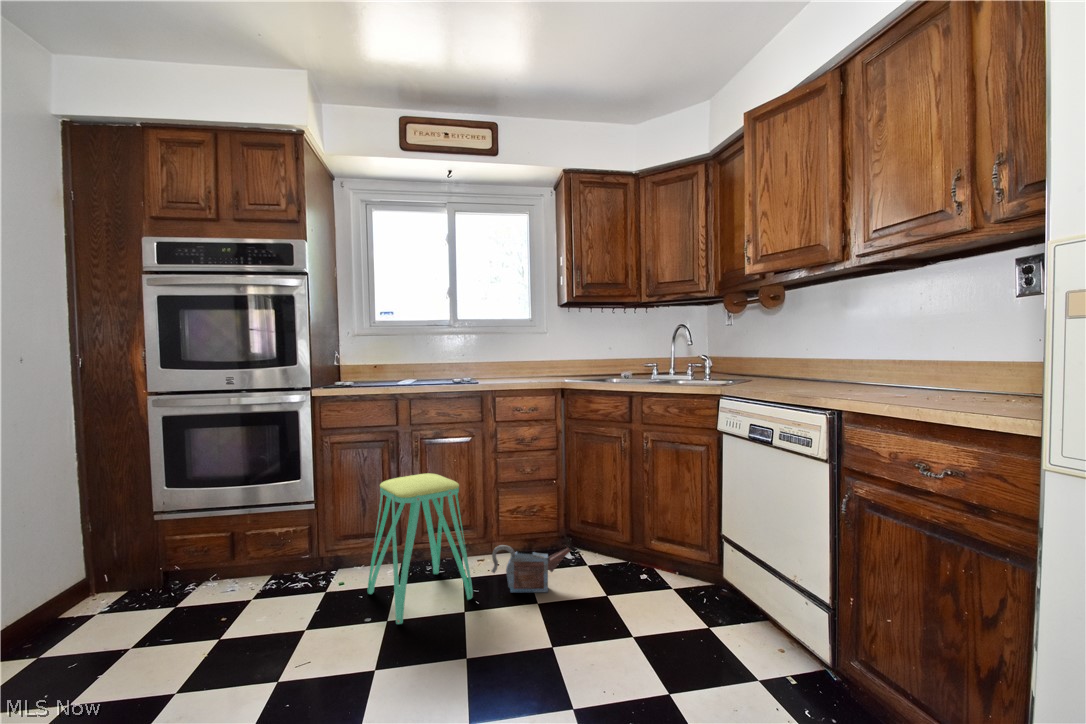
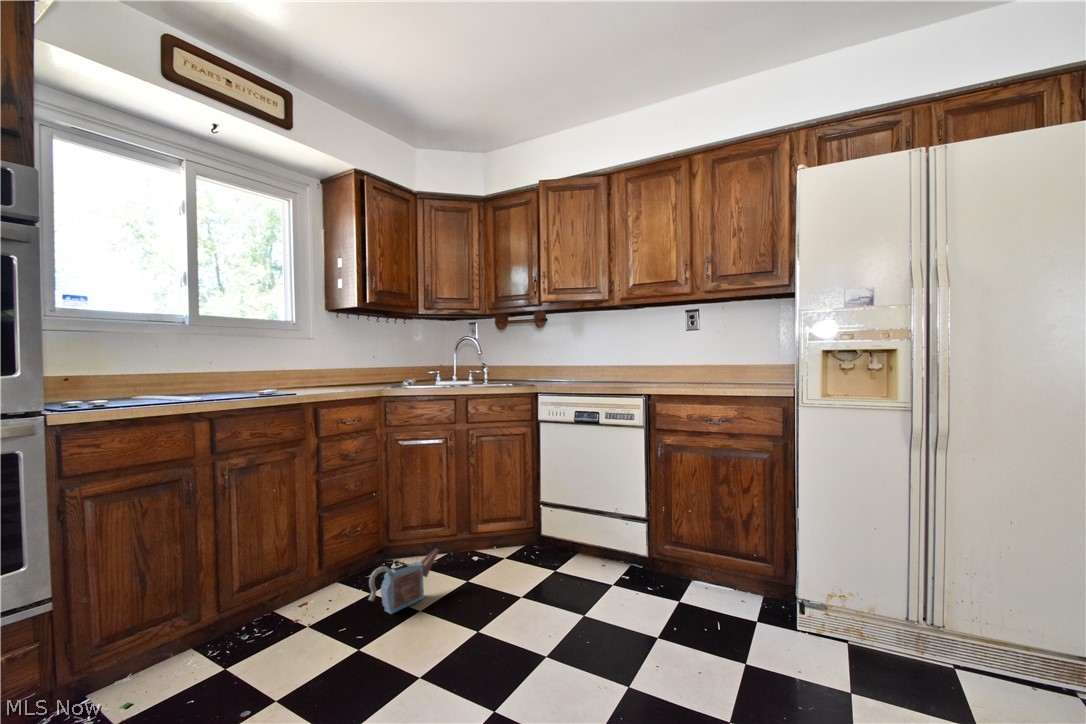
stool: present [368,473,473,624] -> none [216,510,363,698]

